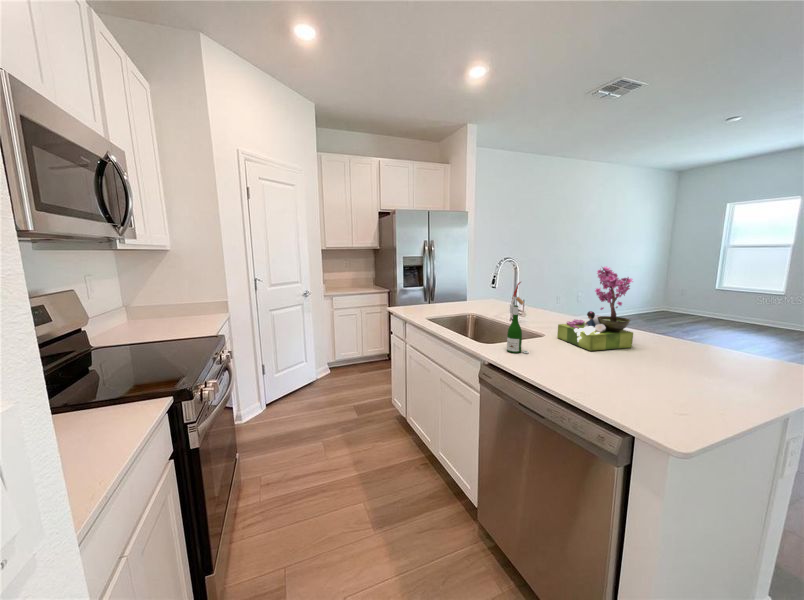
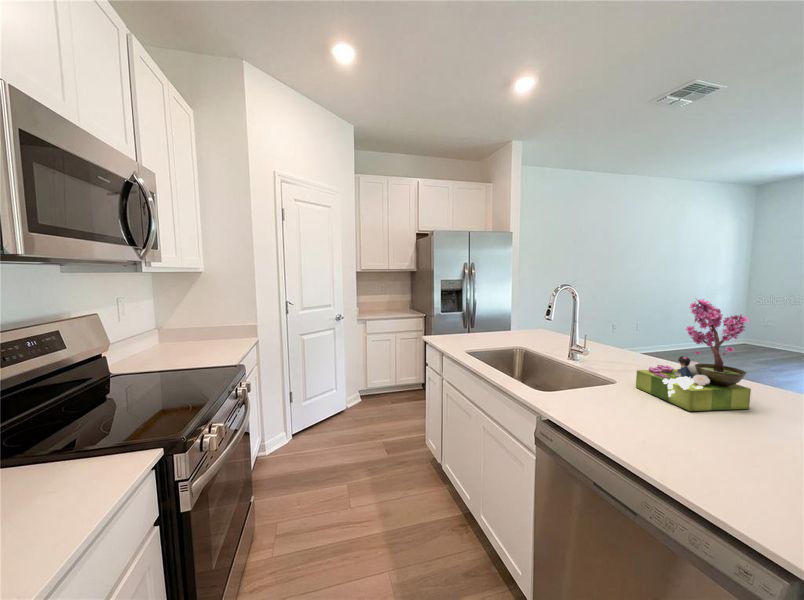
wine bottle: present [507,282,528,353] -> none [572,317,603,410]

